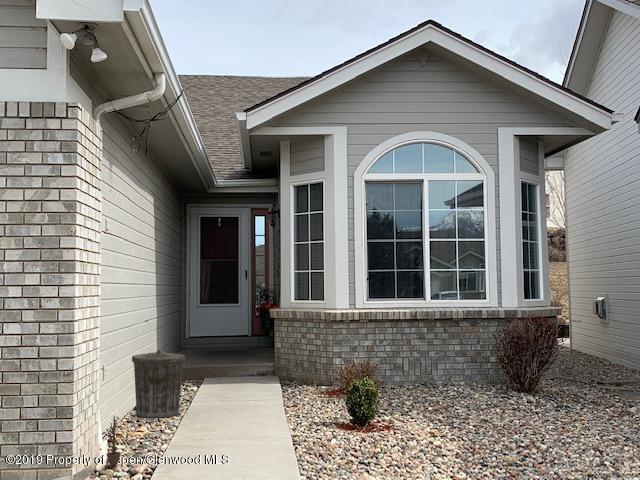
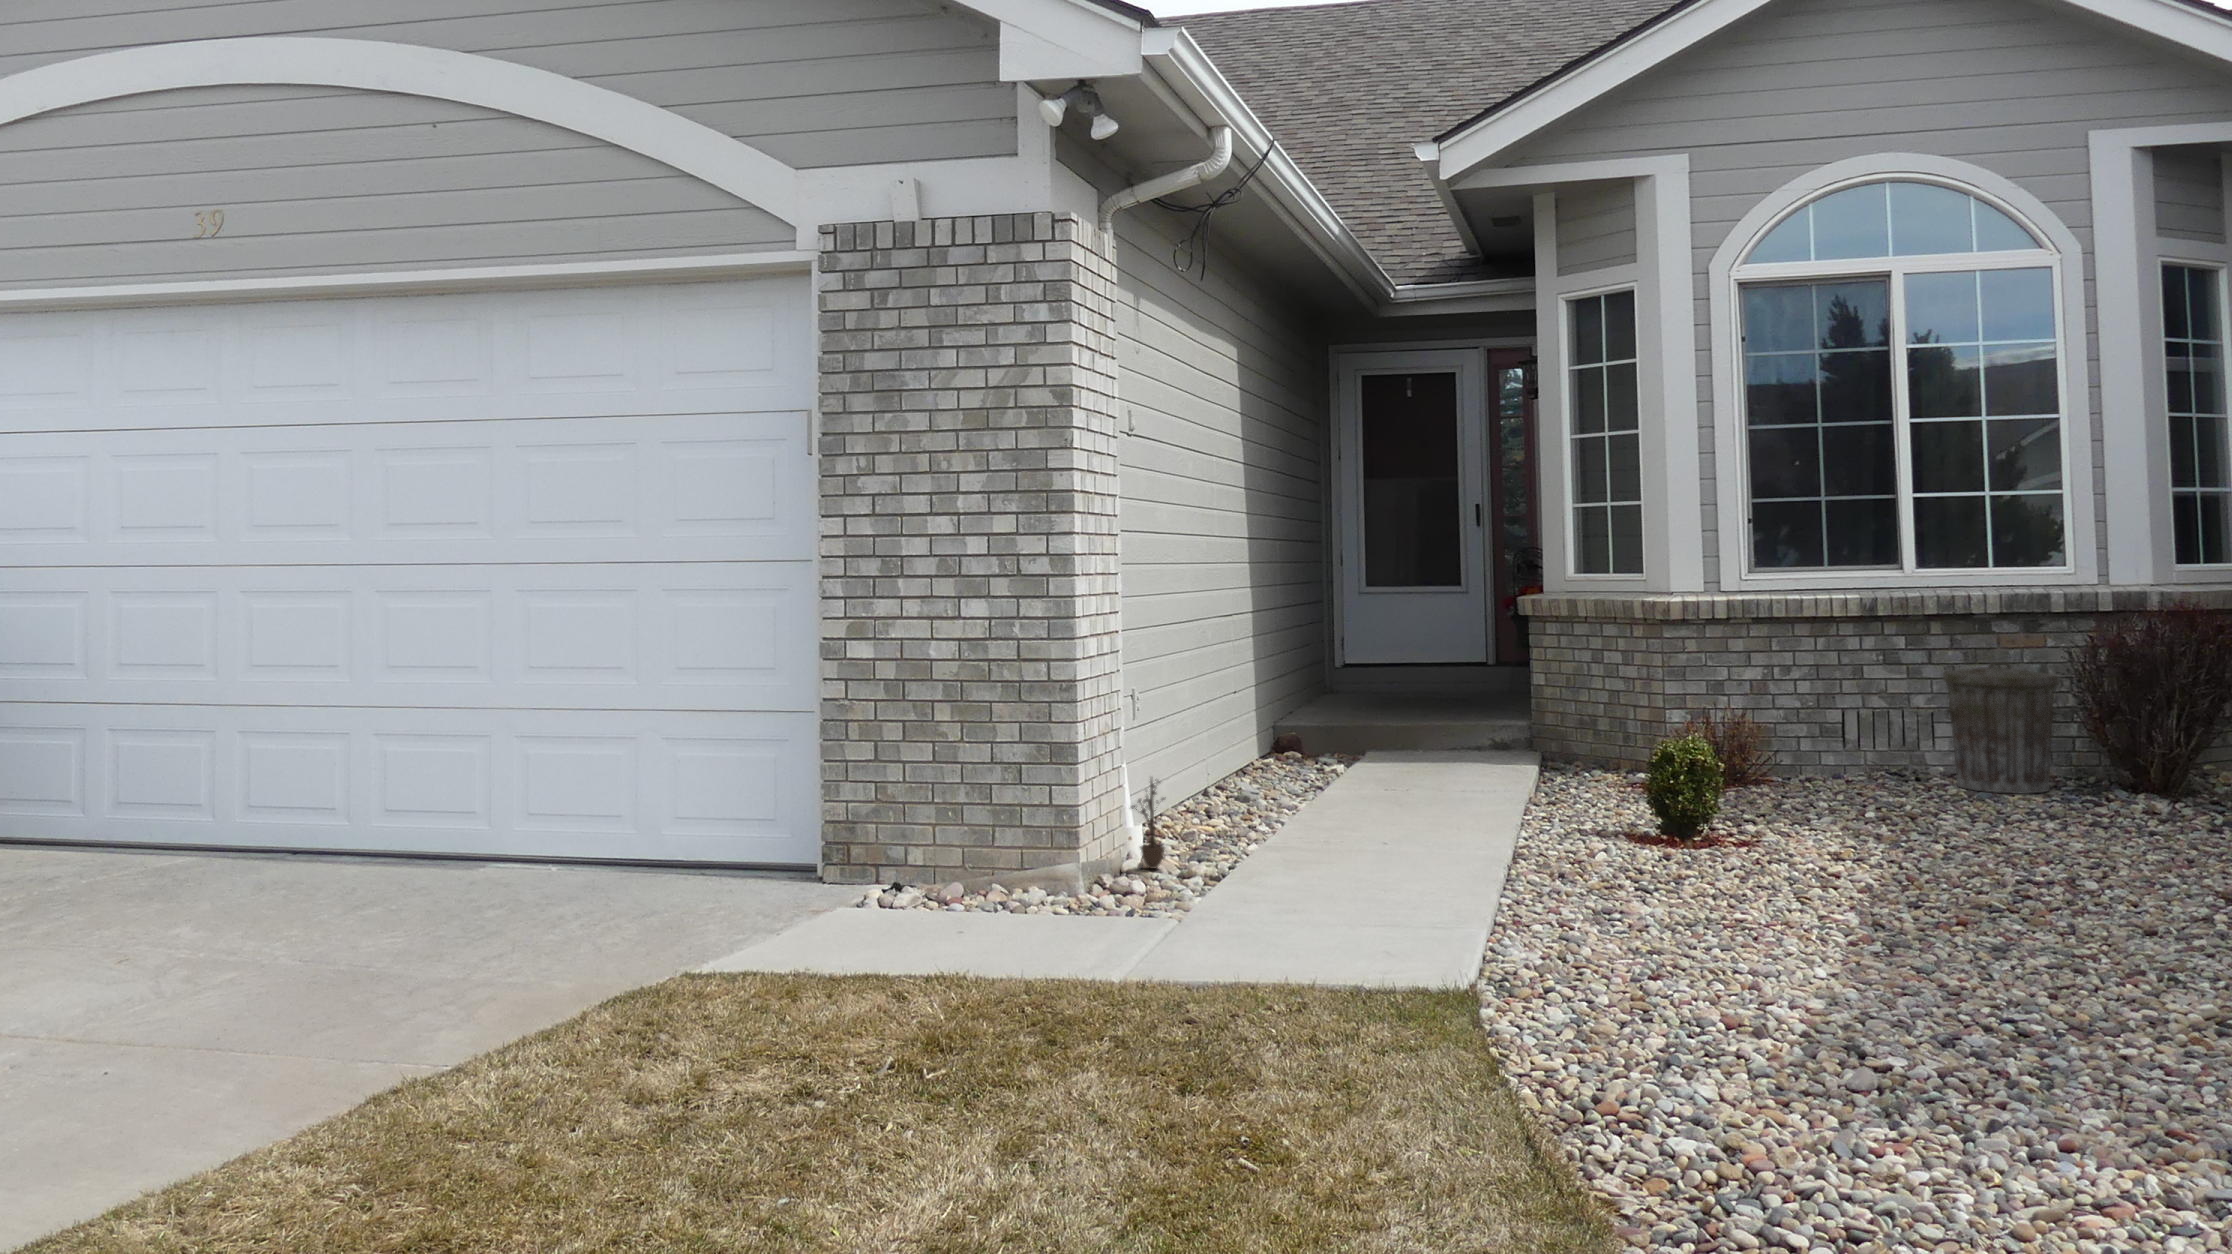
trash can: present [132,350,185,418] -> present [1943,662,2059,794]

